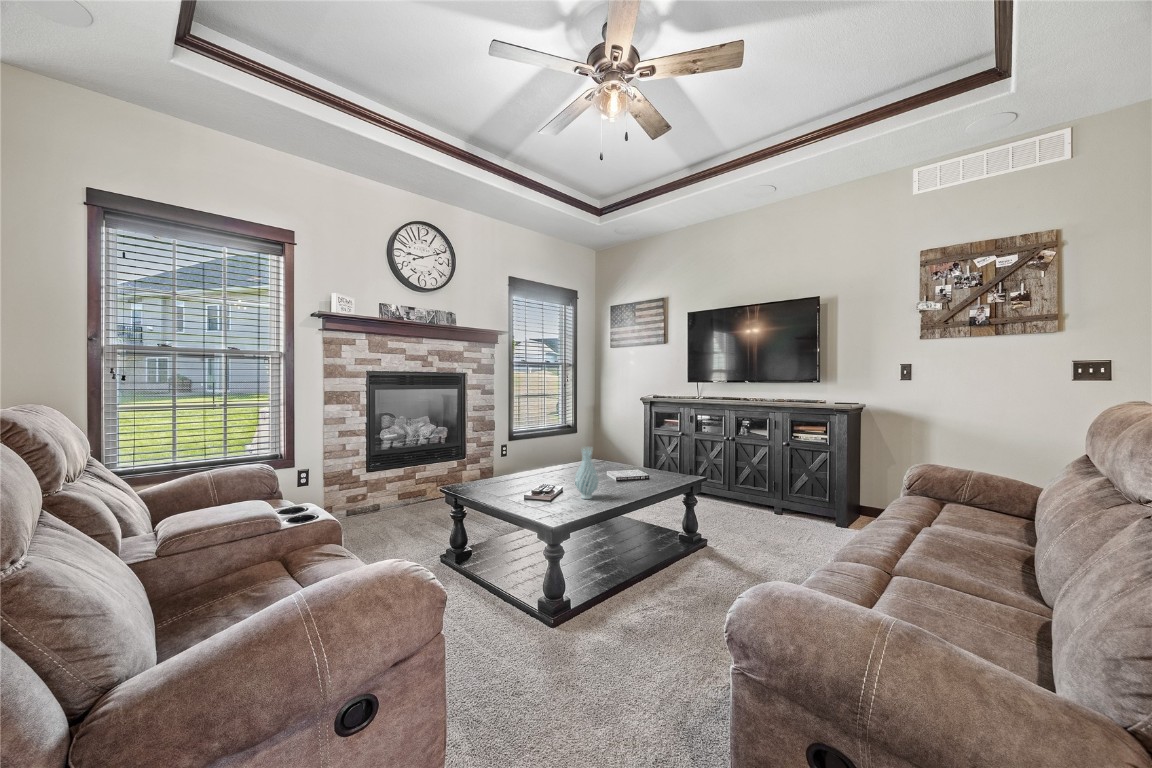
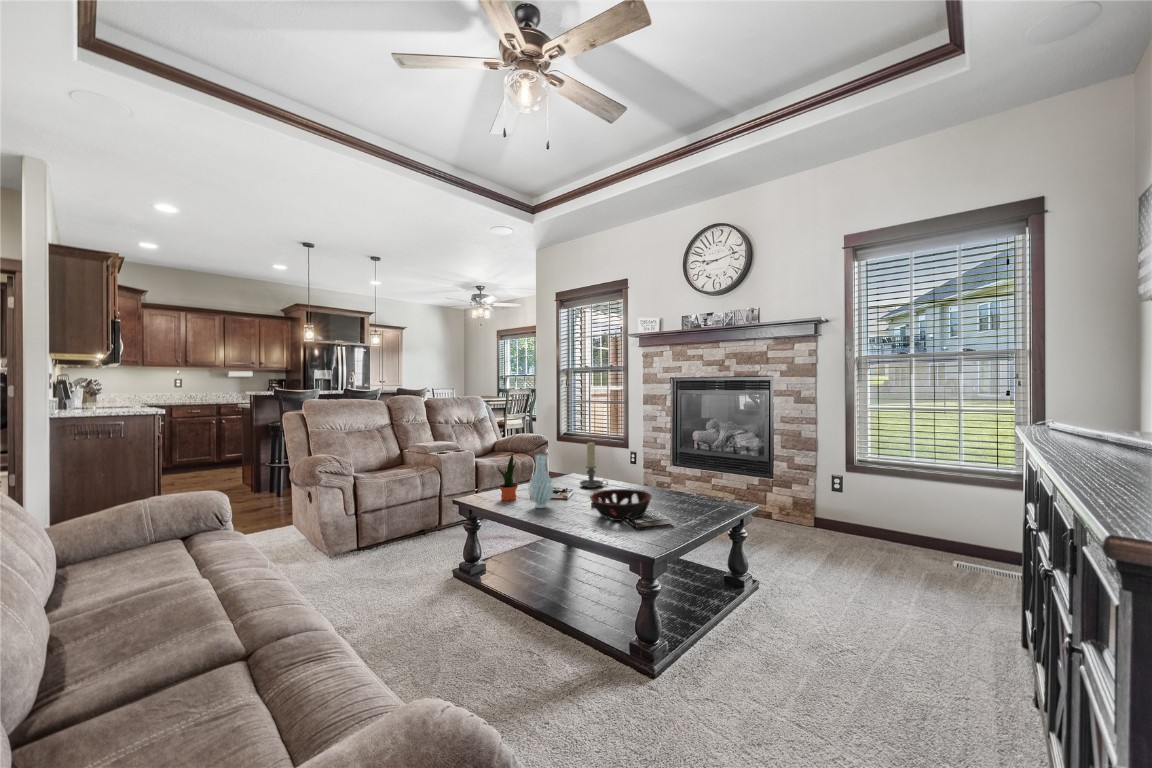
candle holder: none [503,438,527,485] -> present [580,442,608,488]
potted plant: none [529,458,556,511] -> present [498,454,518,501]
decorative bowl: none [601,460,649,483] -> present [590,489,652,521]

